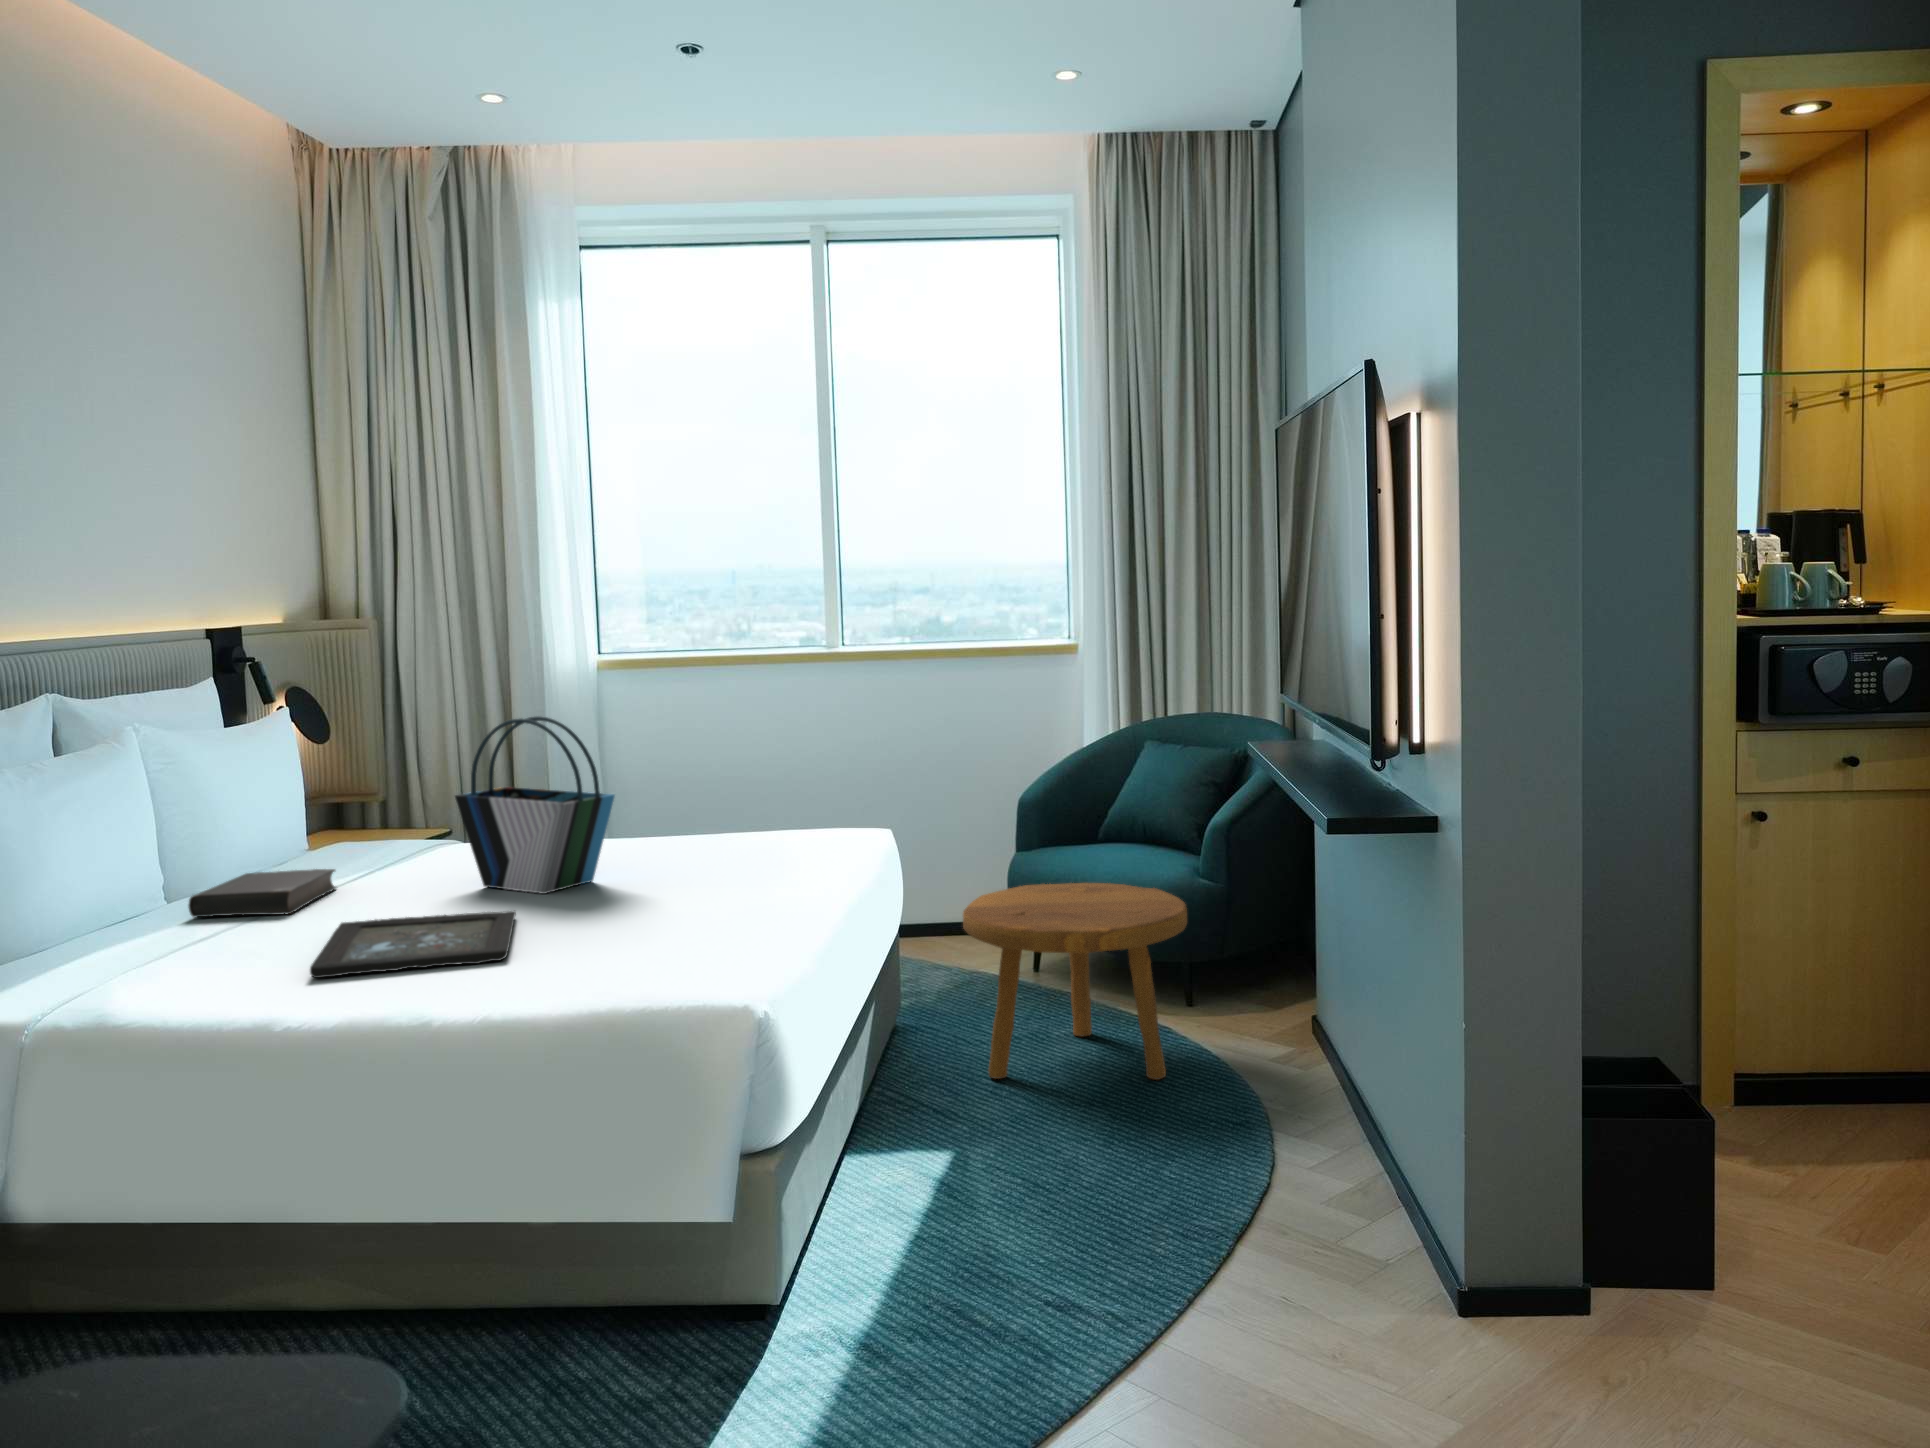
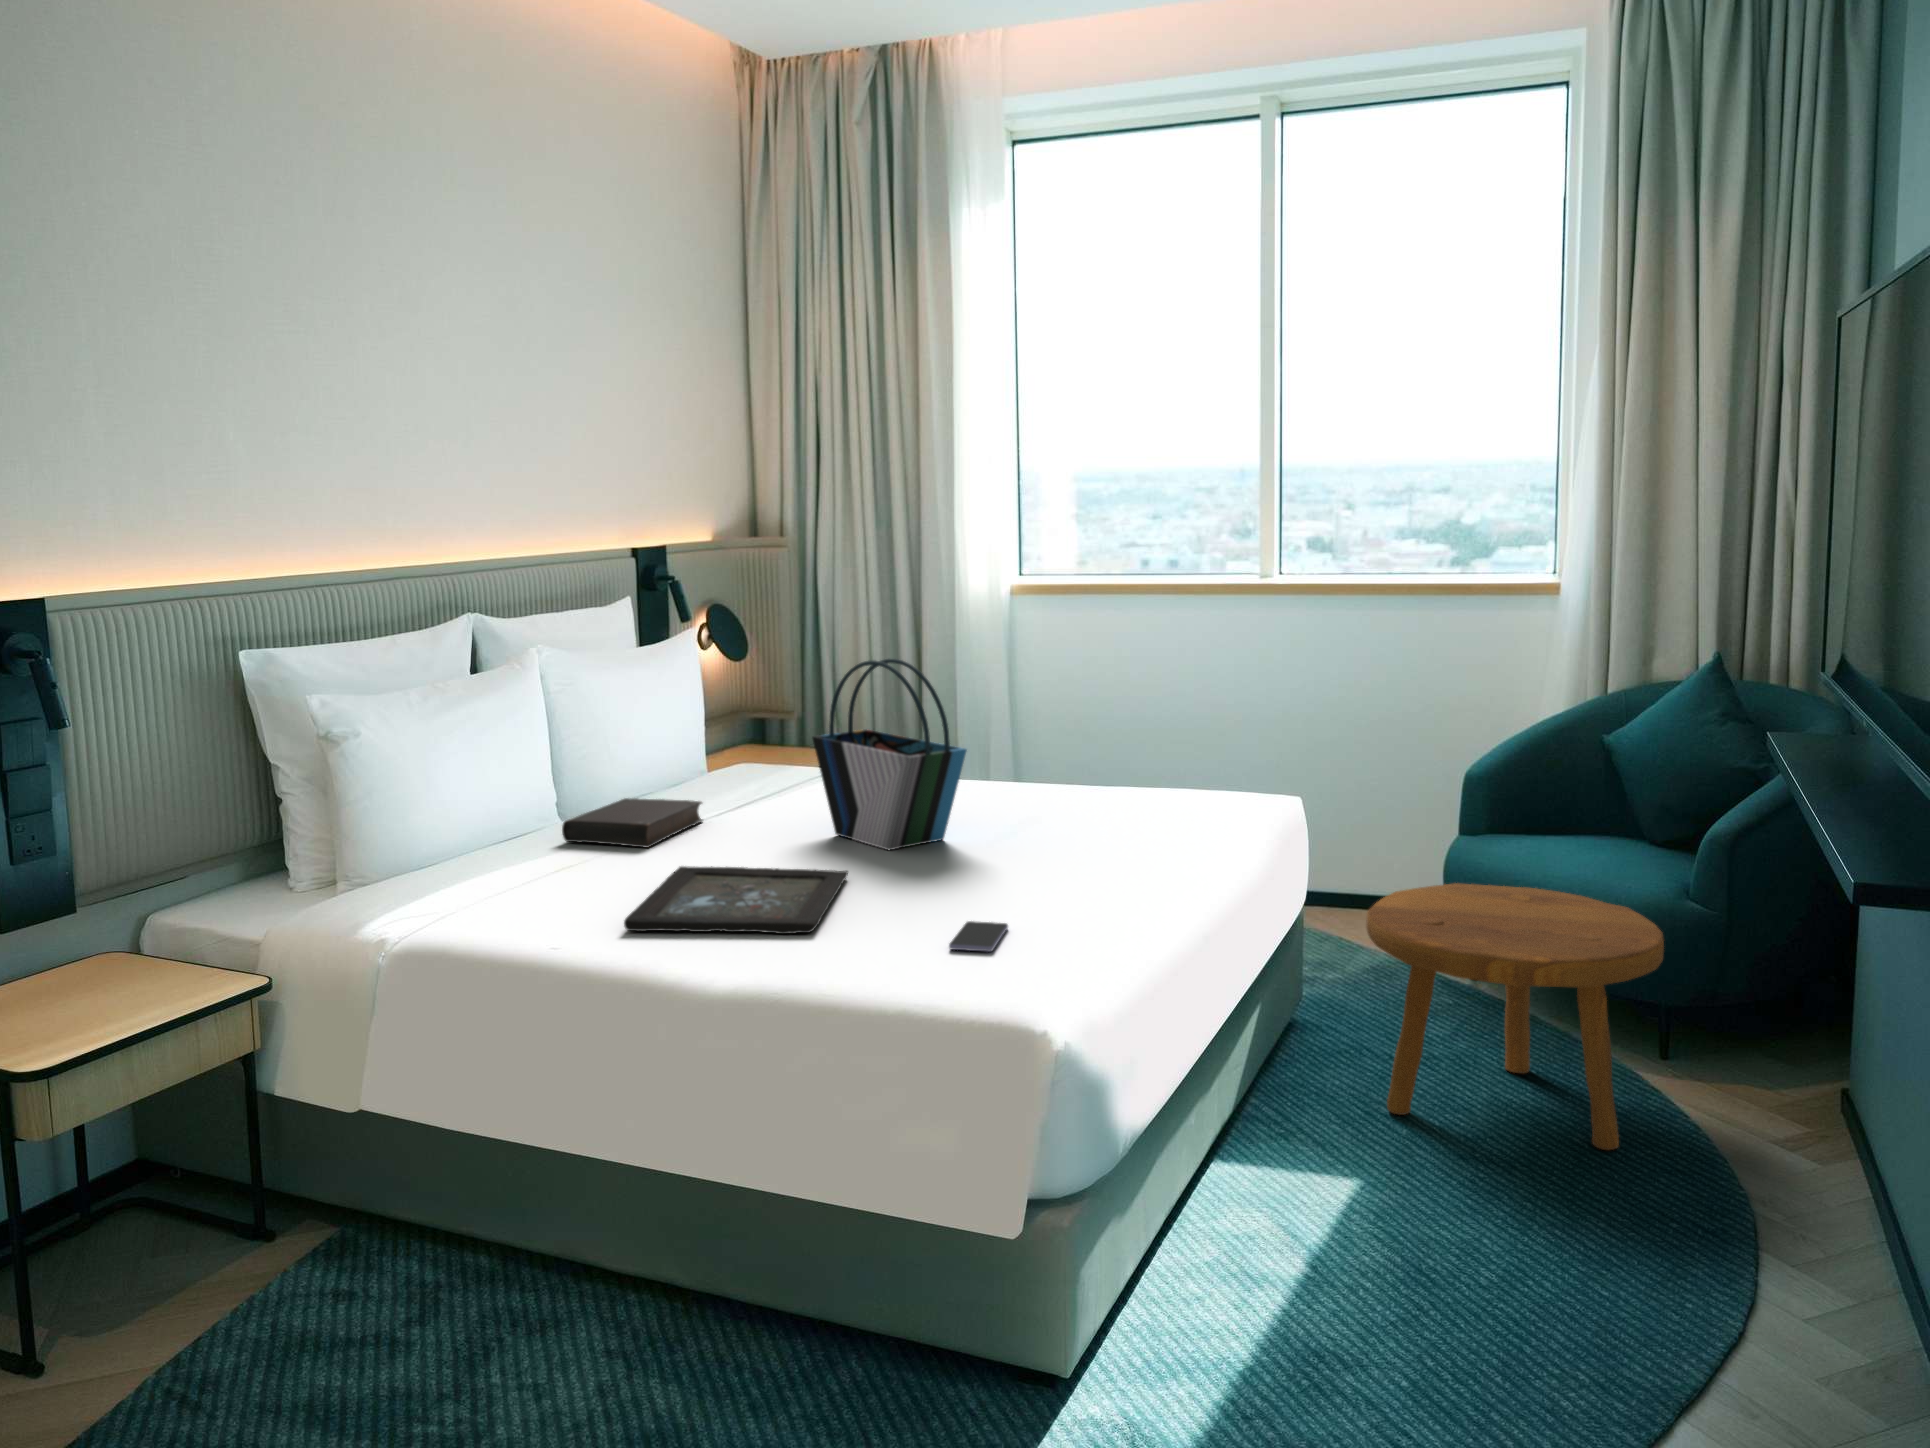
smartphone: none [641,933,687,957] -> present [949,921,1008,952]

